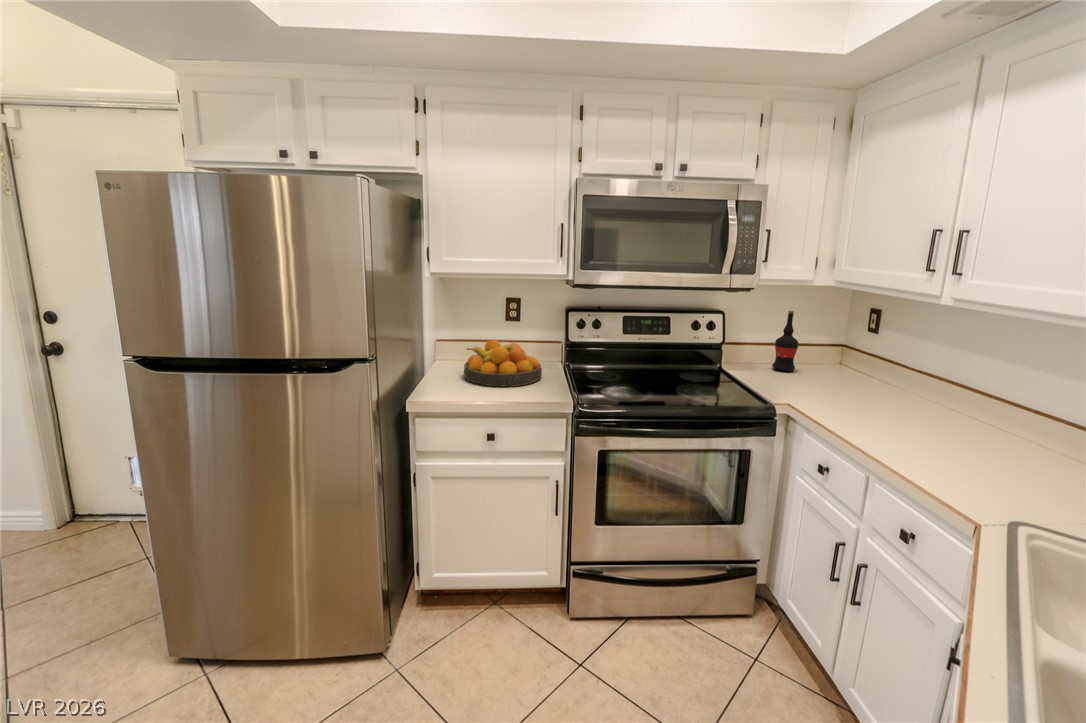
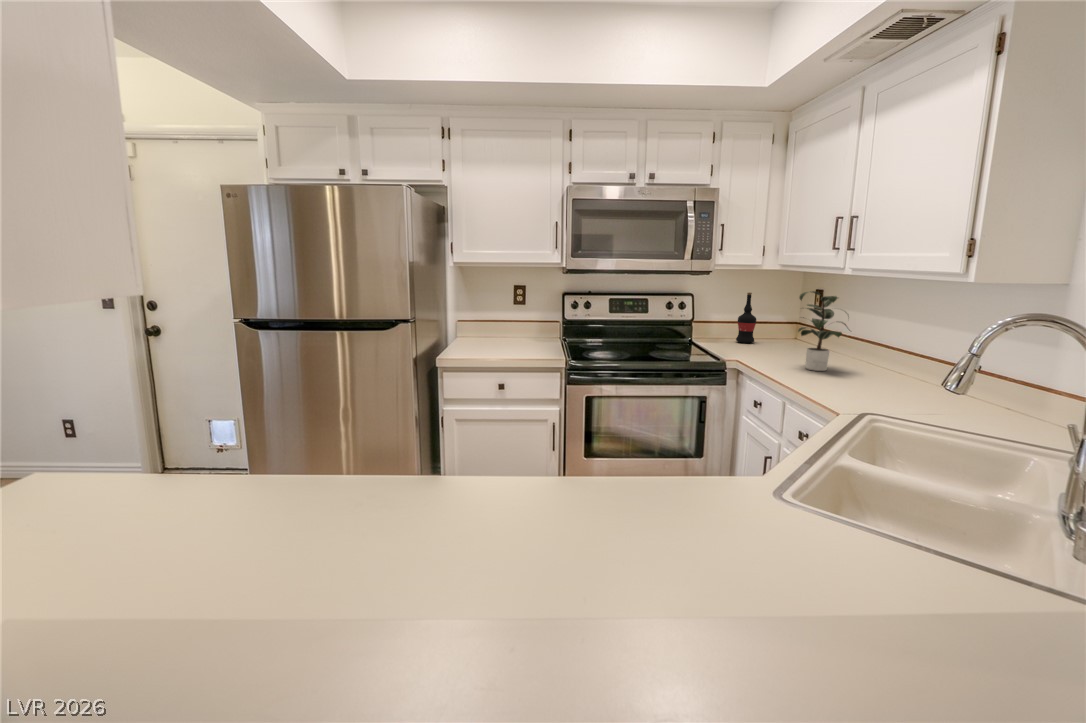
potted plant: none [857,323,965,427] -> present [798,291,850,371]
fruit bowl: present [464,340,542,386] -> none [480,317,543,351]

